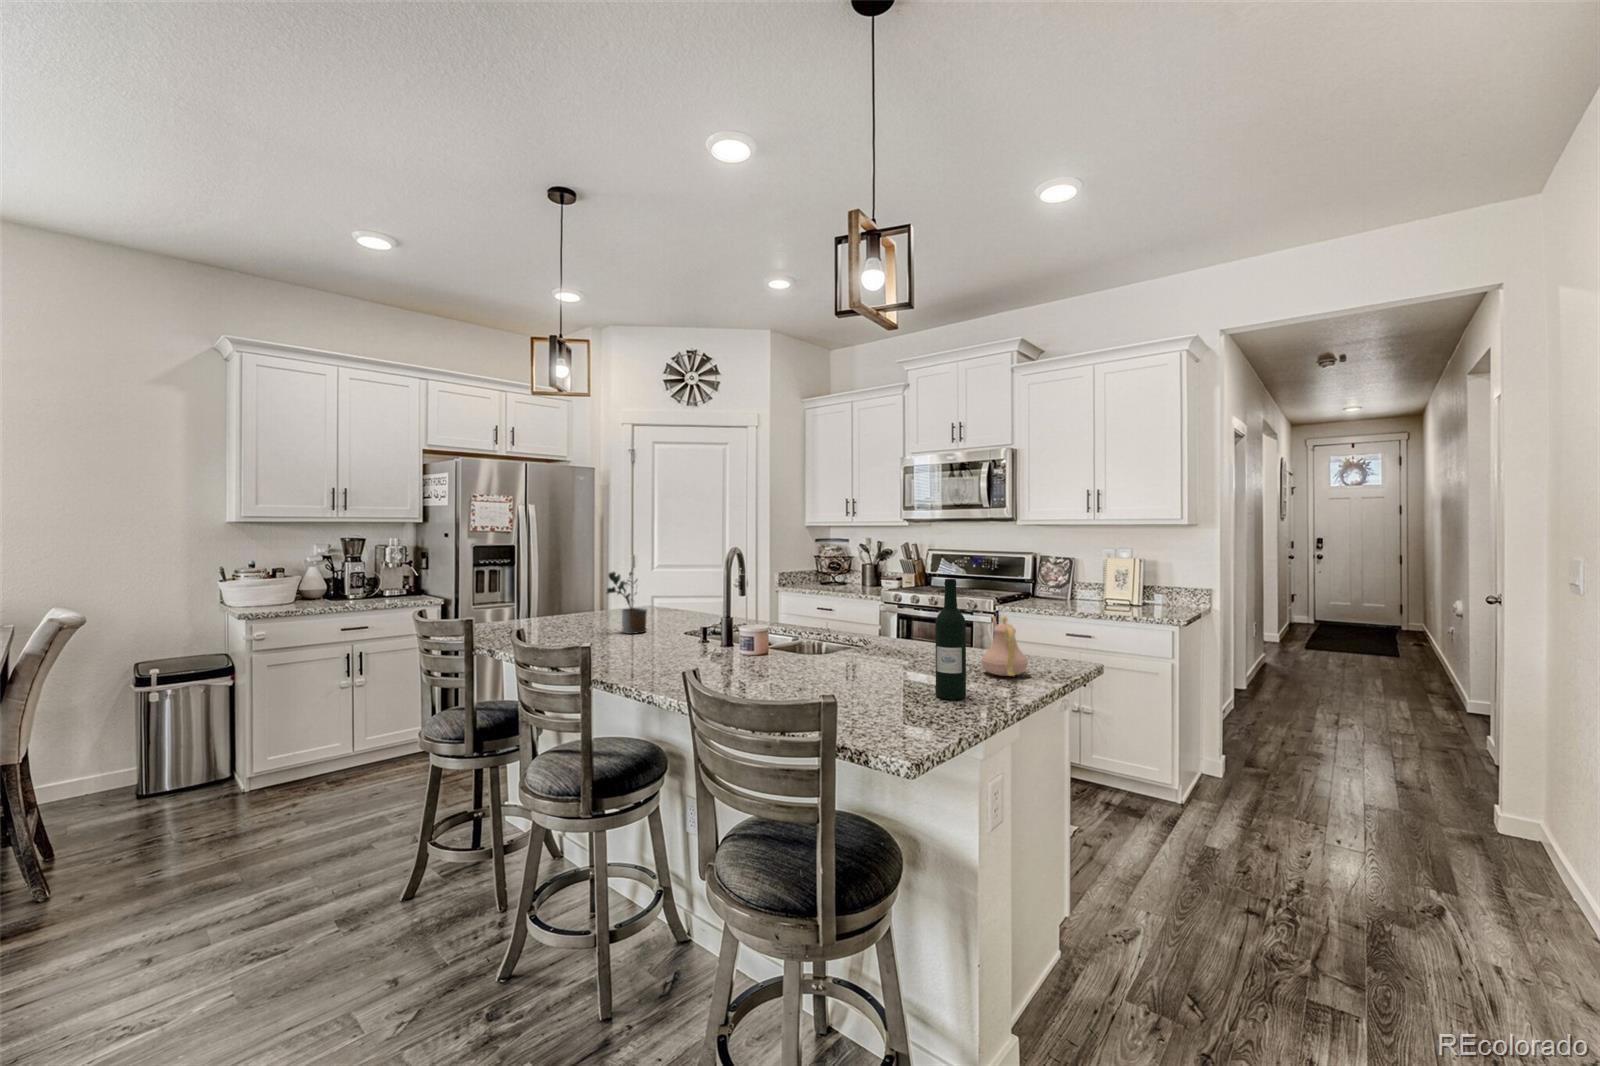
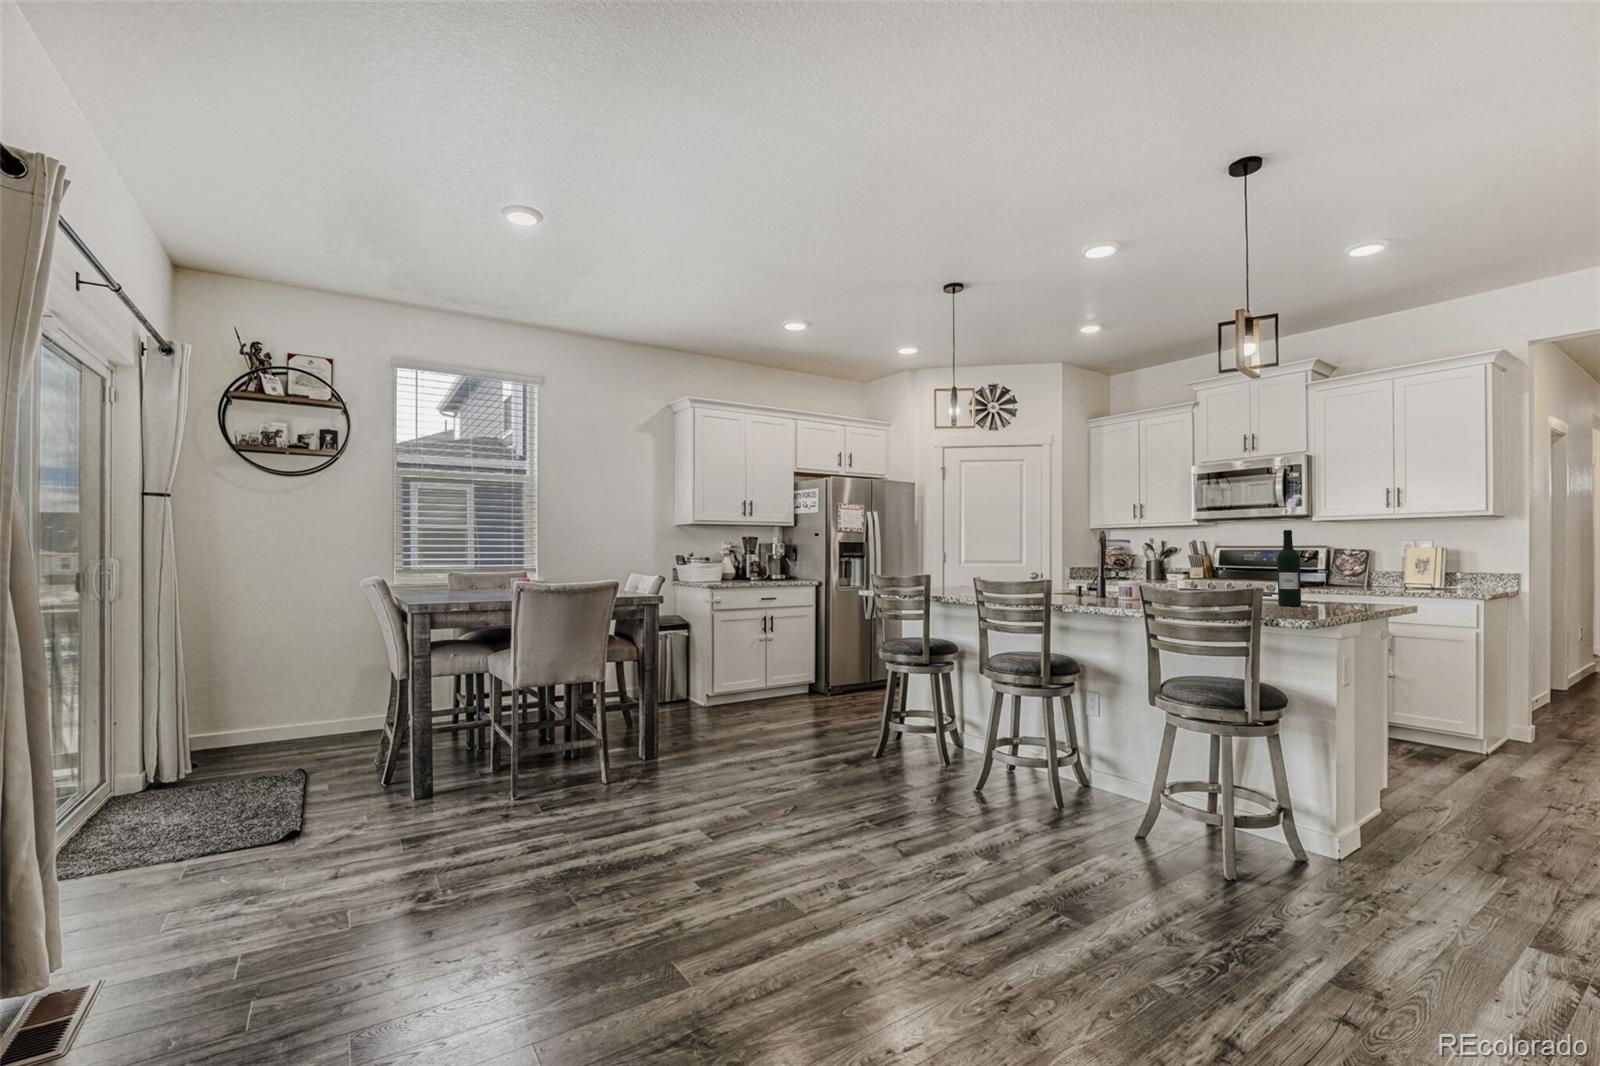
potted plant: present [607,572,647,634] -> none [990,547,1019,591]
teapot: present [982,616,1028,676] -> none [1305,562,1344,602]

